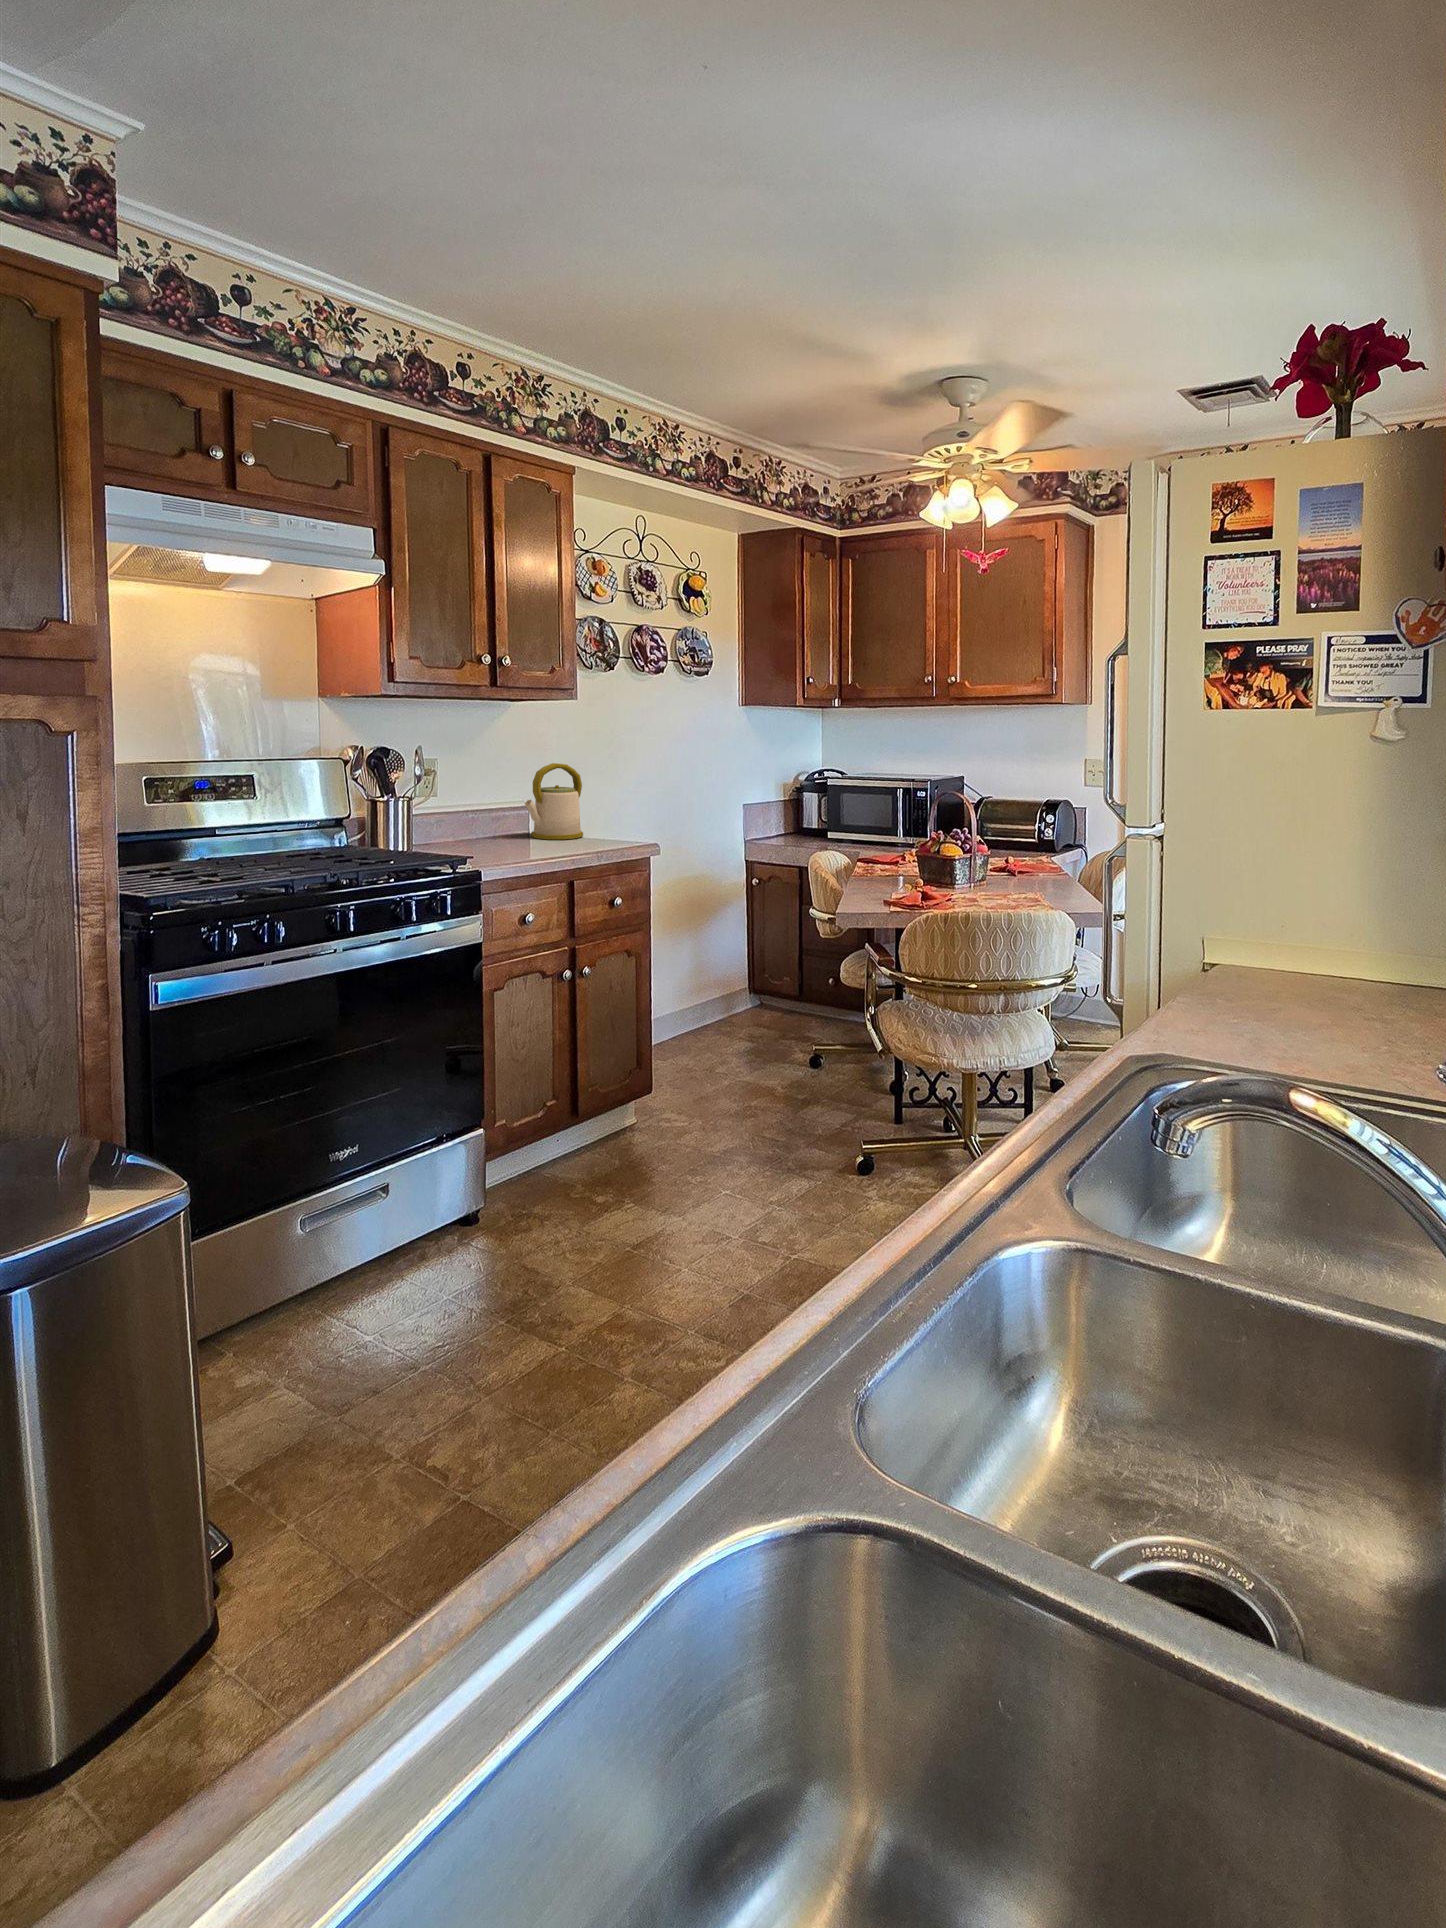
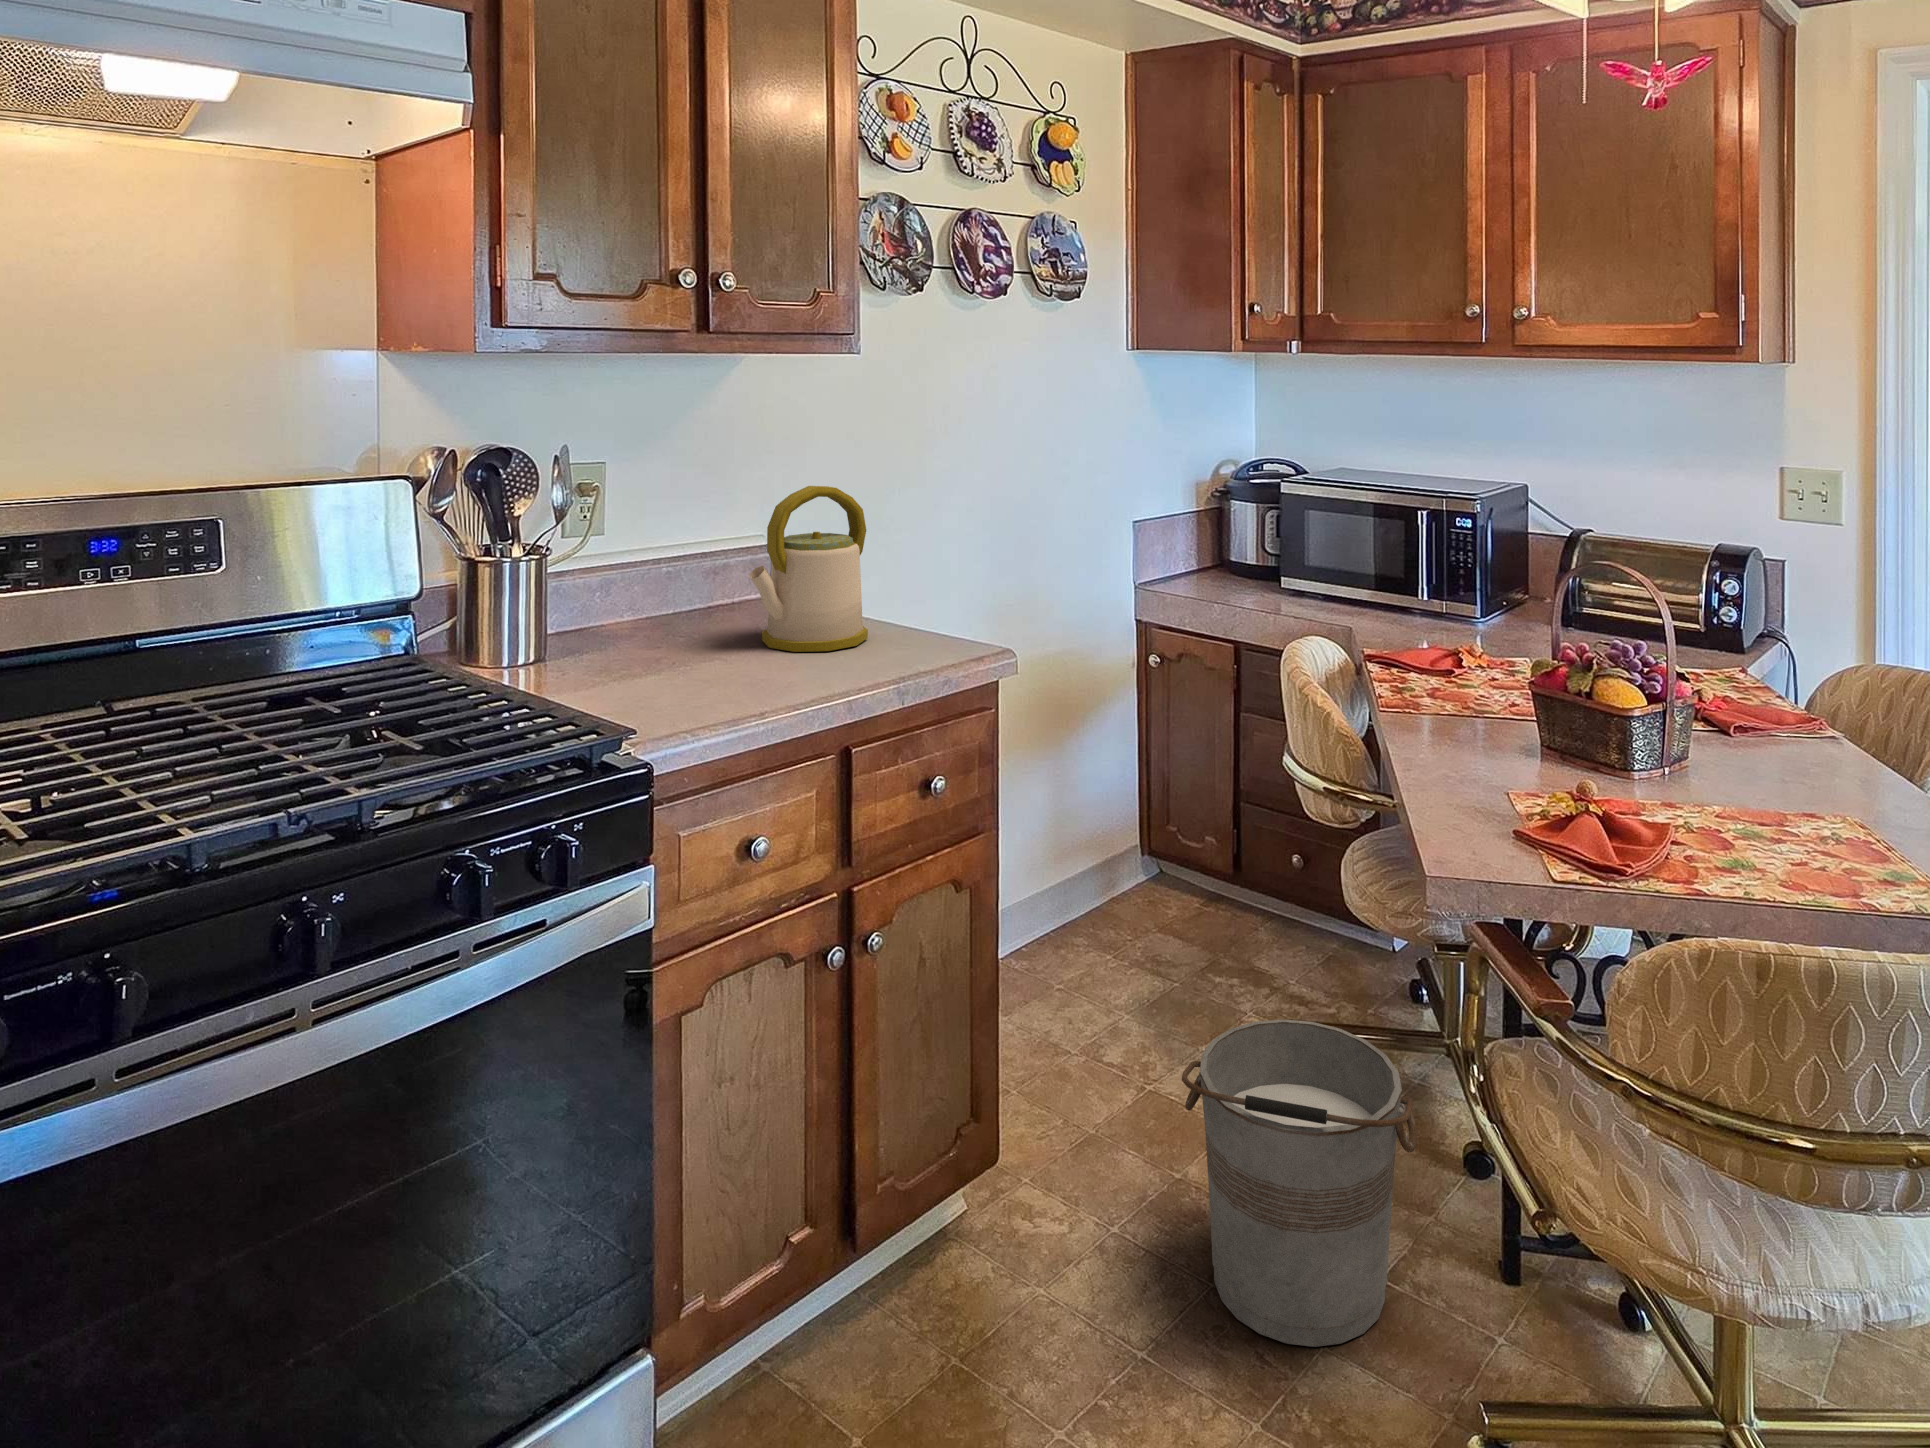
bucket: none [726,1010,830,1127] -> present [1182,1019,1417,1347]

